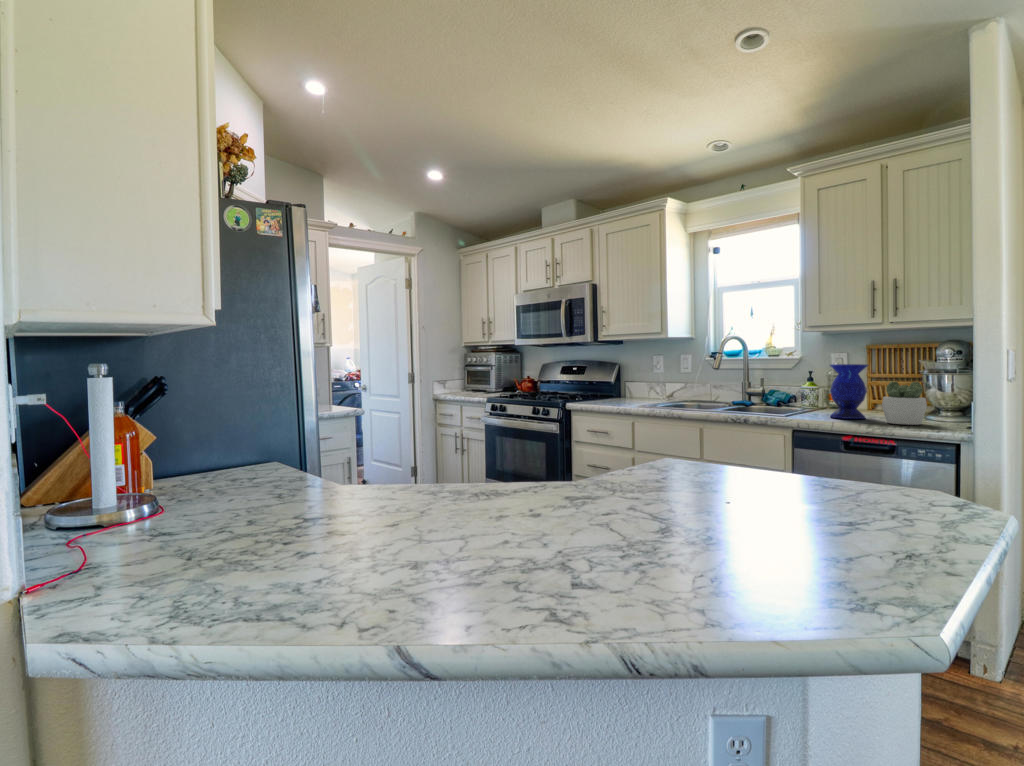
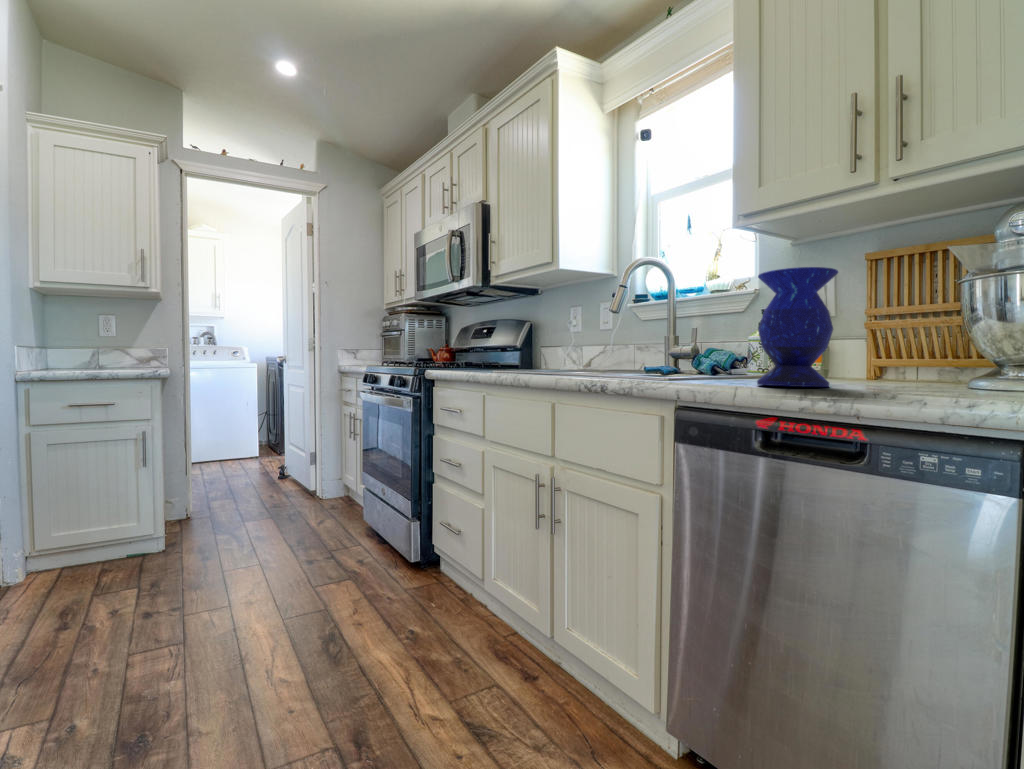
succulent plant: present [882,381,927,425] -> none [852,287,961,396]

